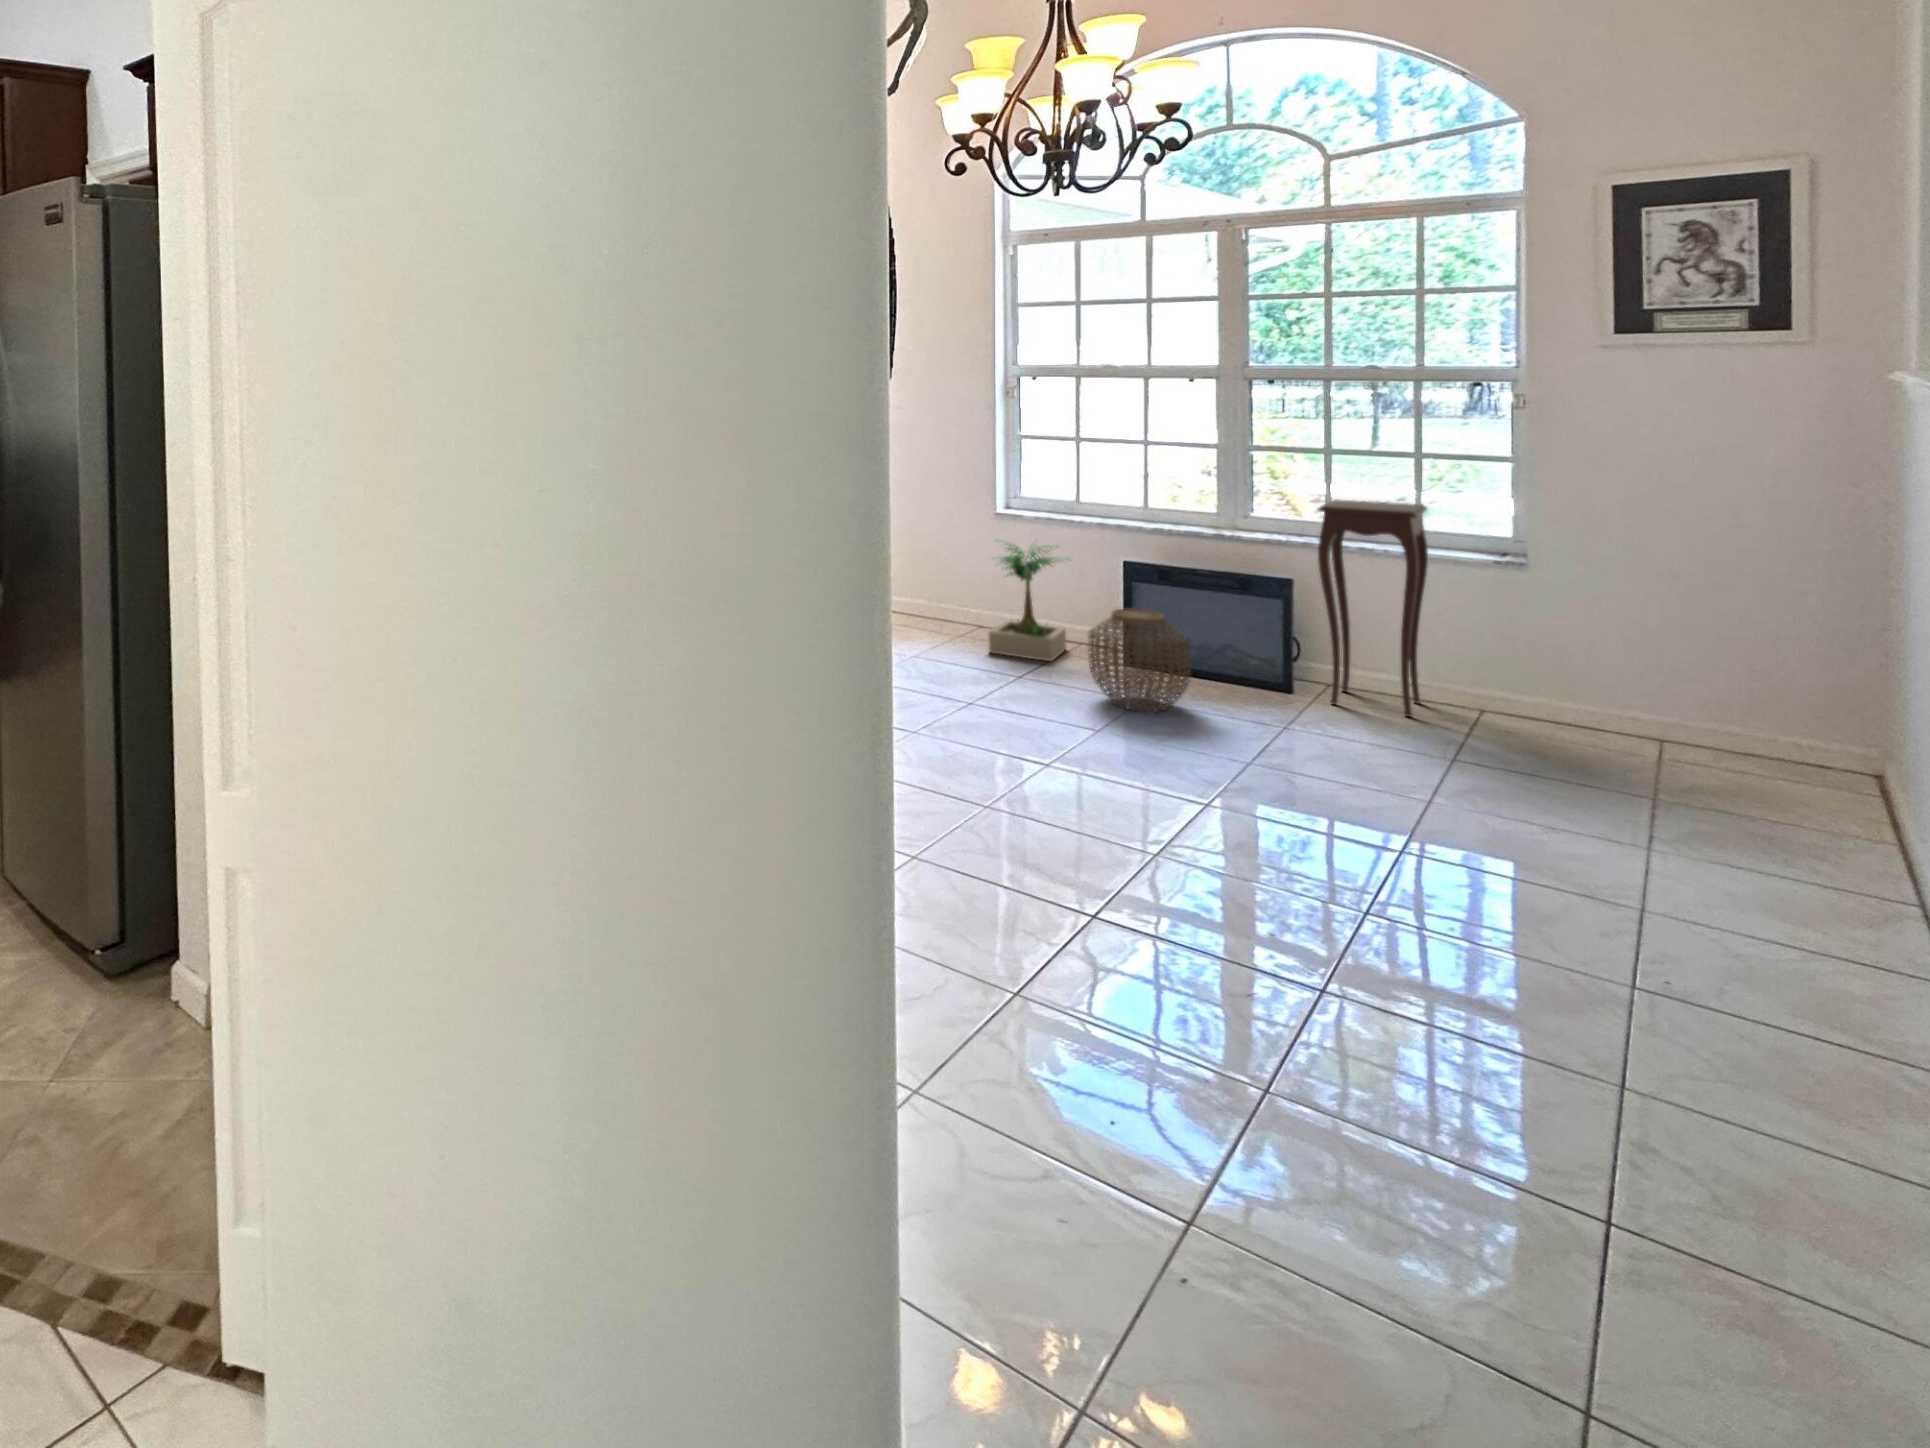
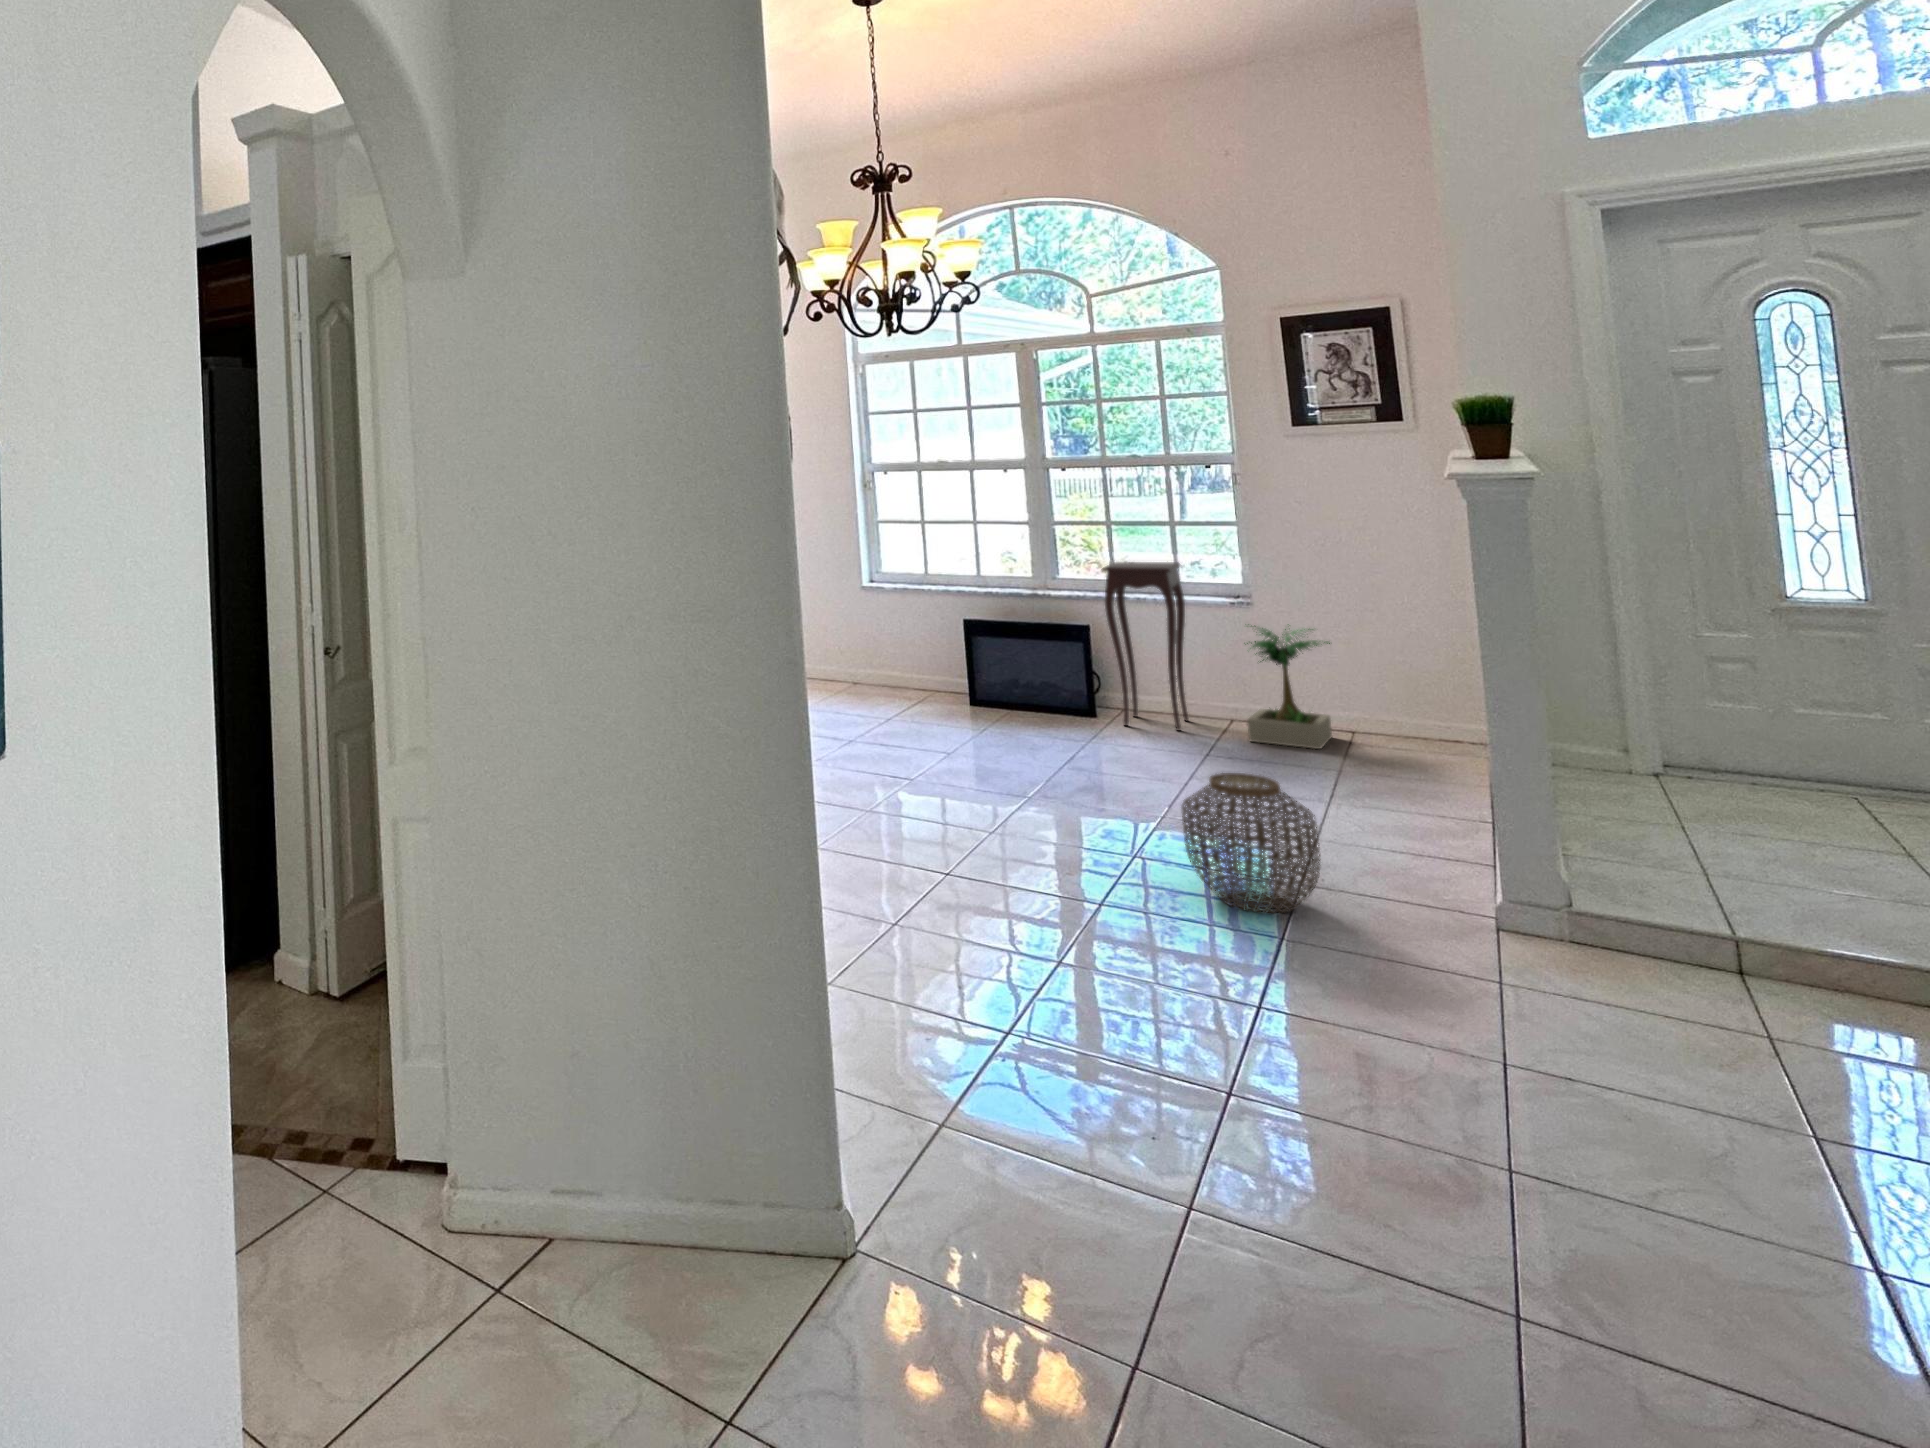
potted plant: present [989,540,1066,661] -> present [1244,624,1332,749]
woven basket: present [1089,609,1191,711] -> present [1182,773,1321,913]

